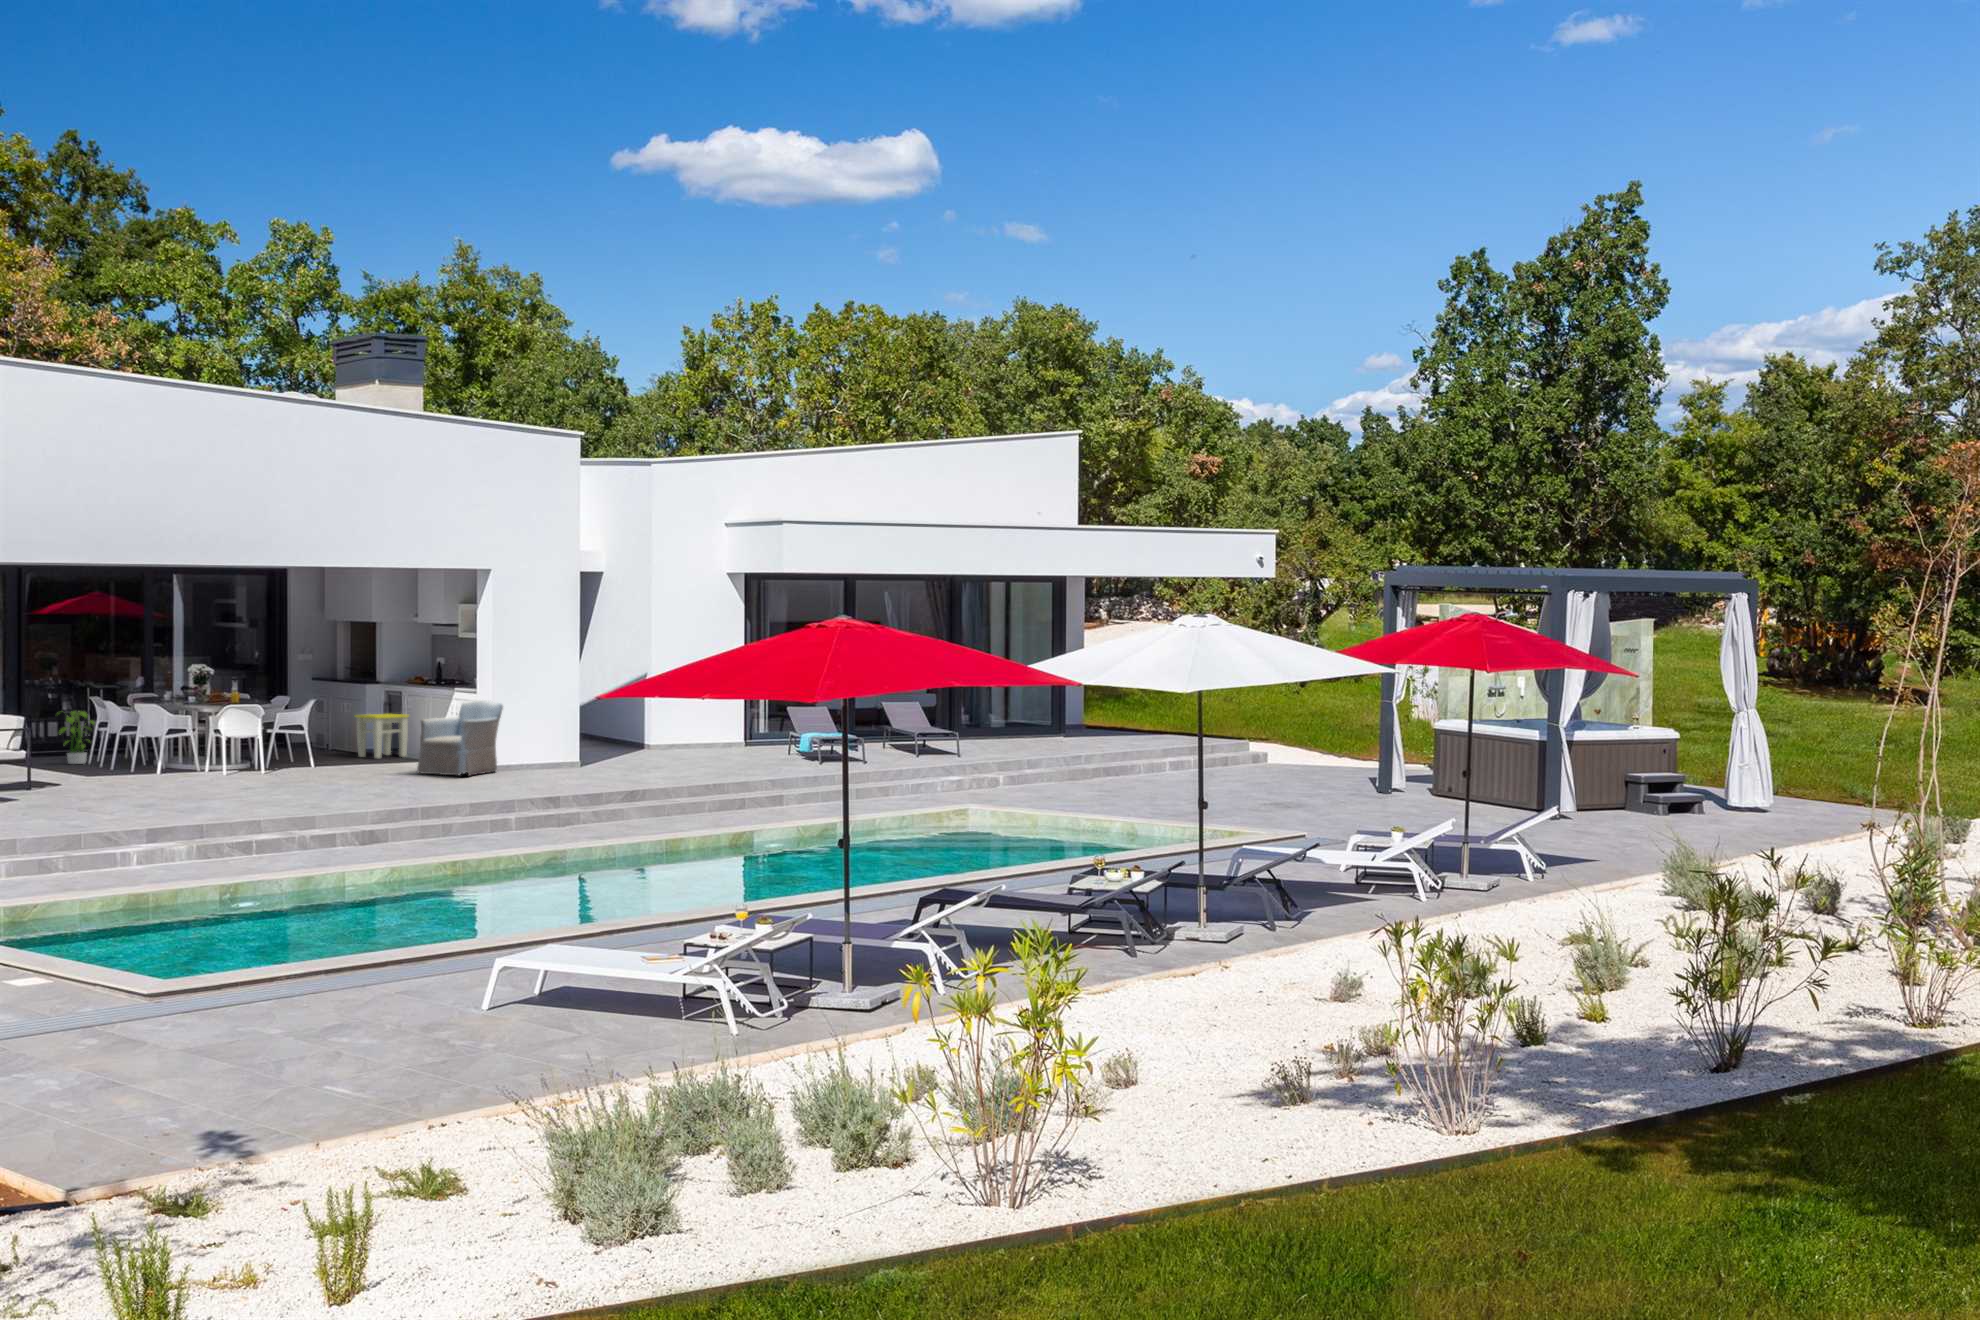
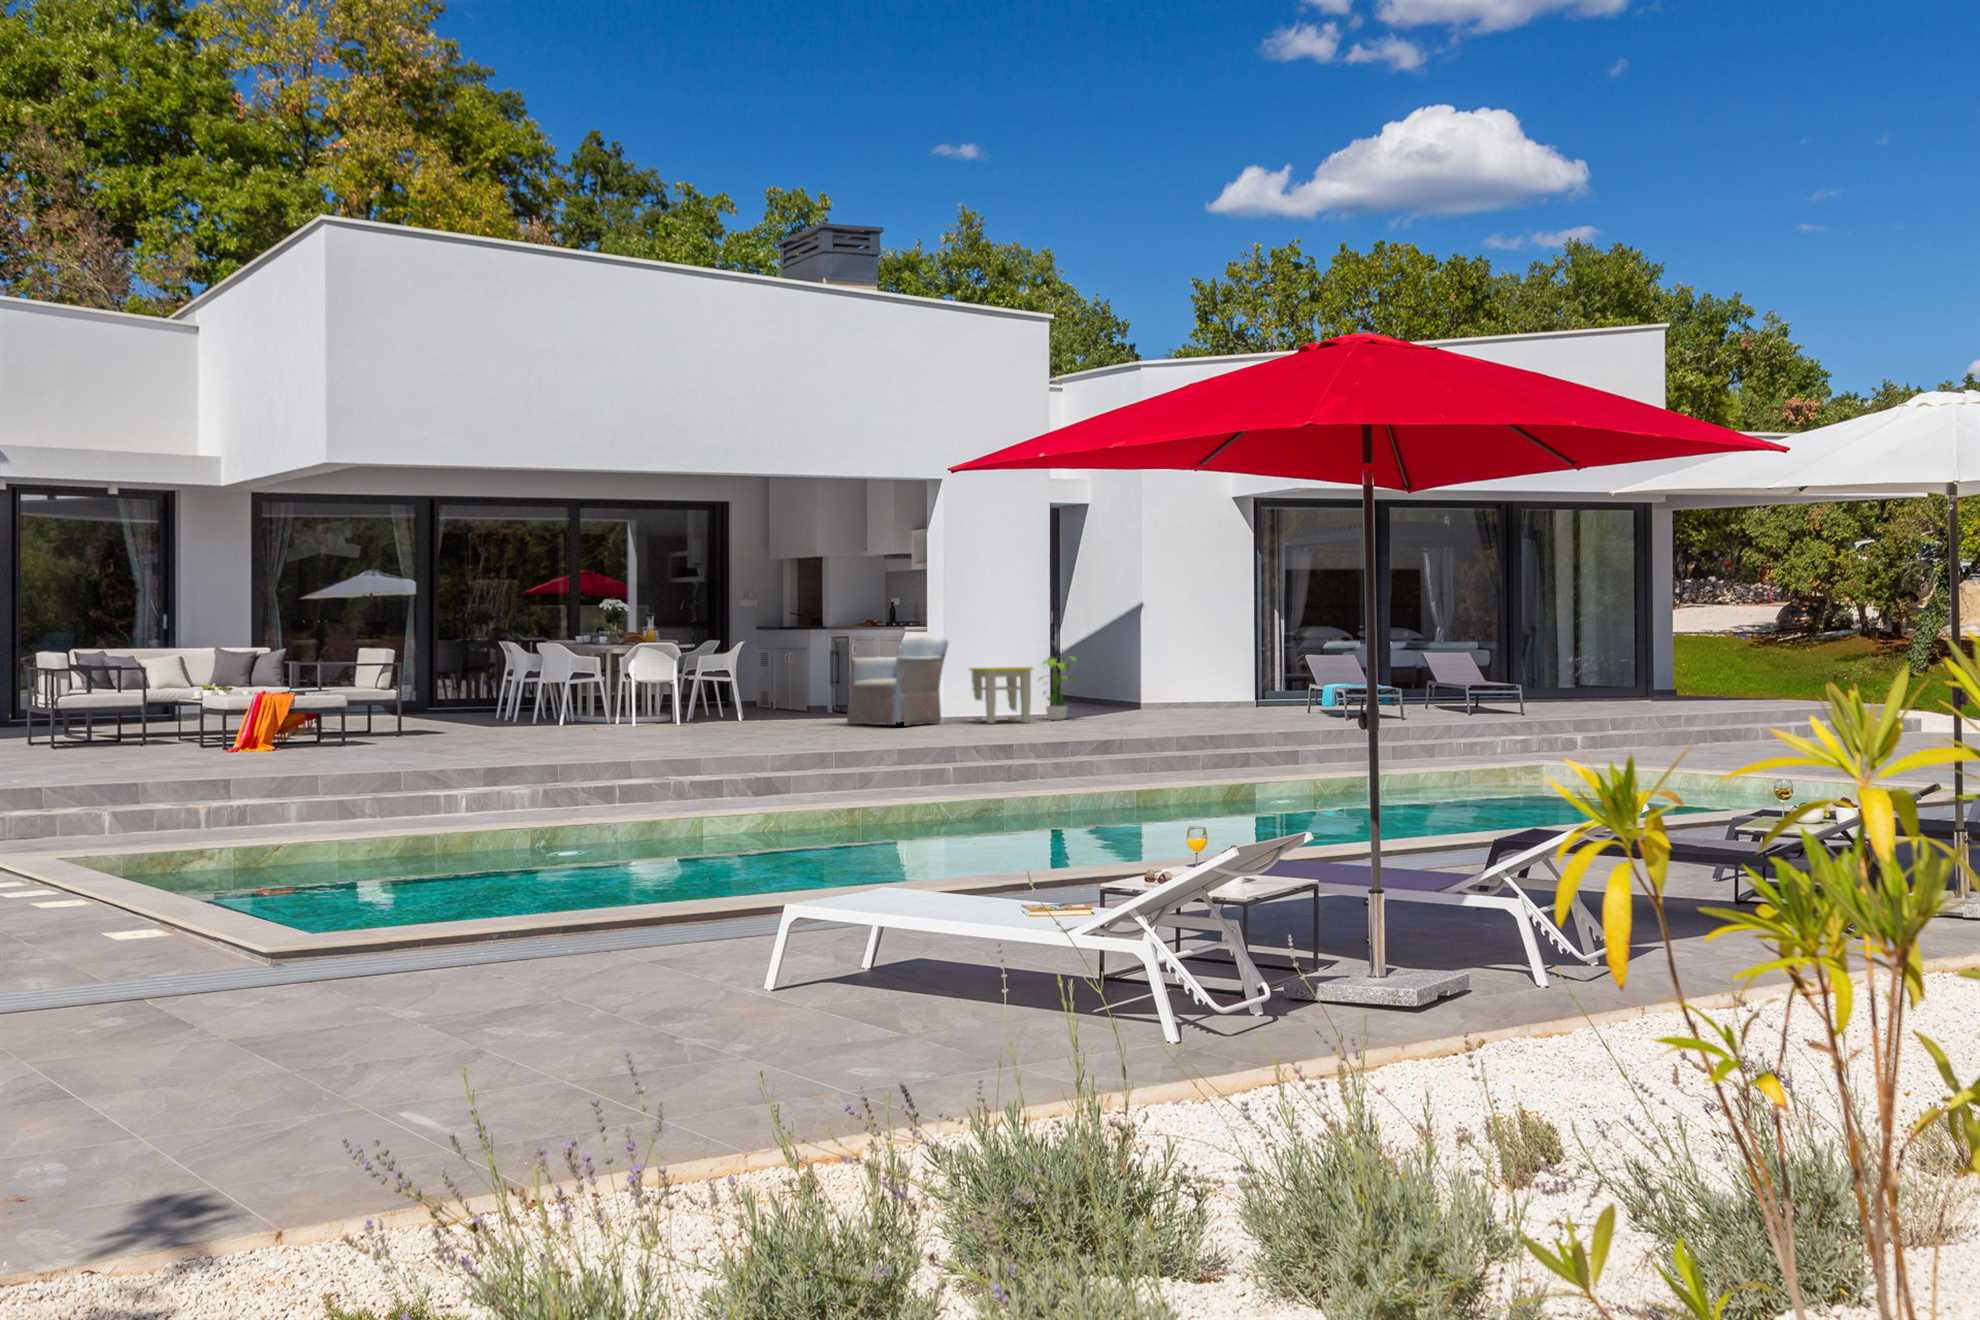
potted plant: present [57,711,95,764] -> present [1039,656,1076,720]
stool: present [355,714,408,758] -> present [970,667,1033,723]

